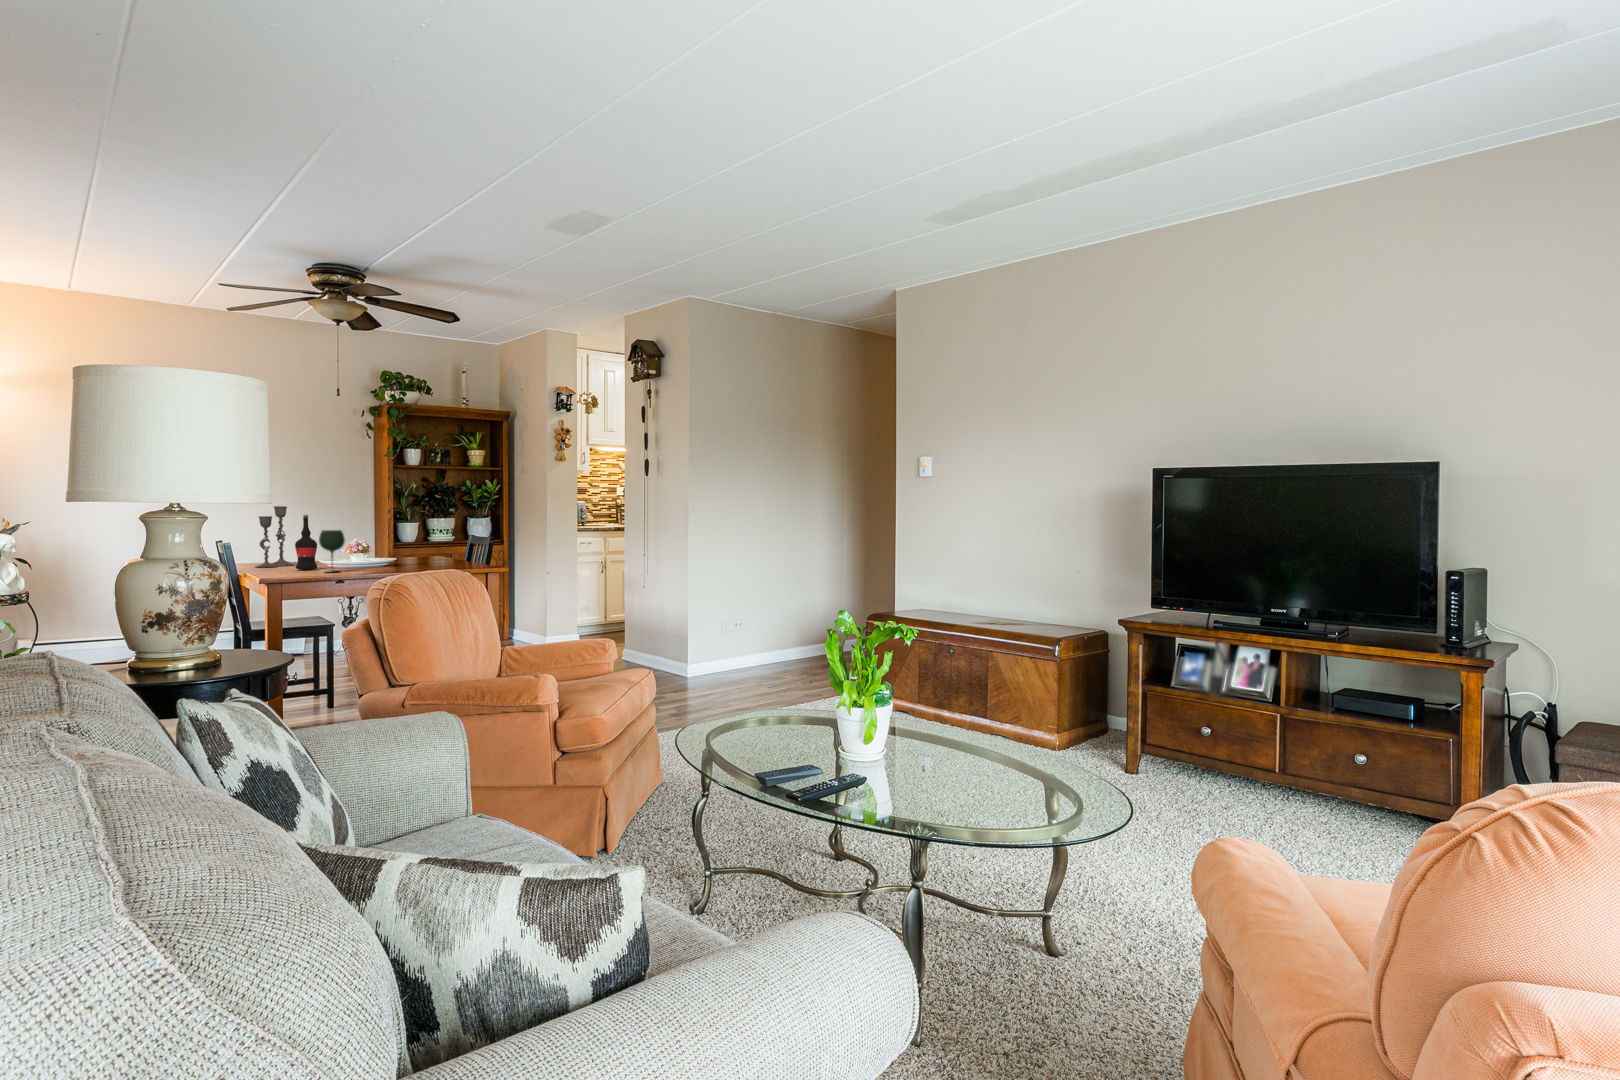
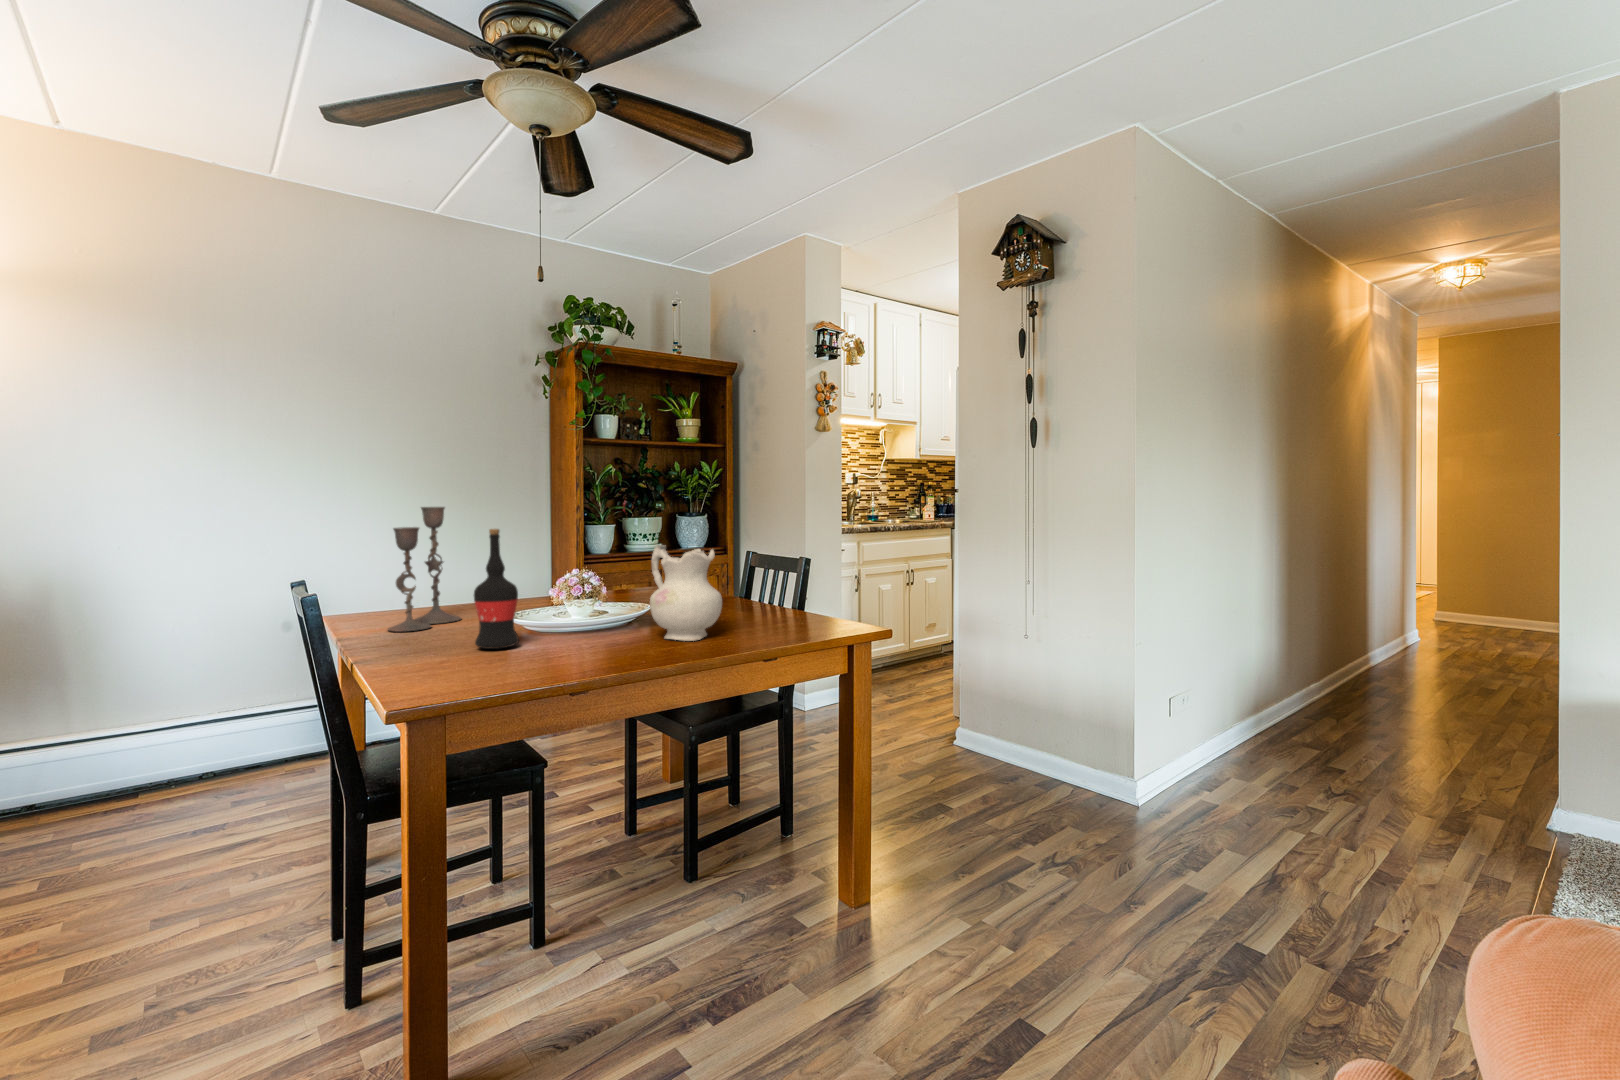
ceramic pitcher: none [383,524,420,568] -> present [650,545,722,641]
wine glass: present [319,530,345,573] -> none [536,566,591,668]

